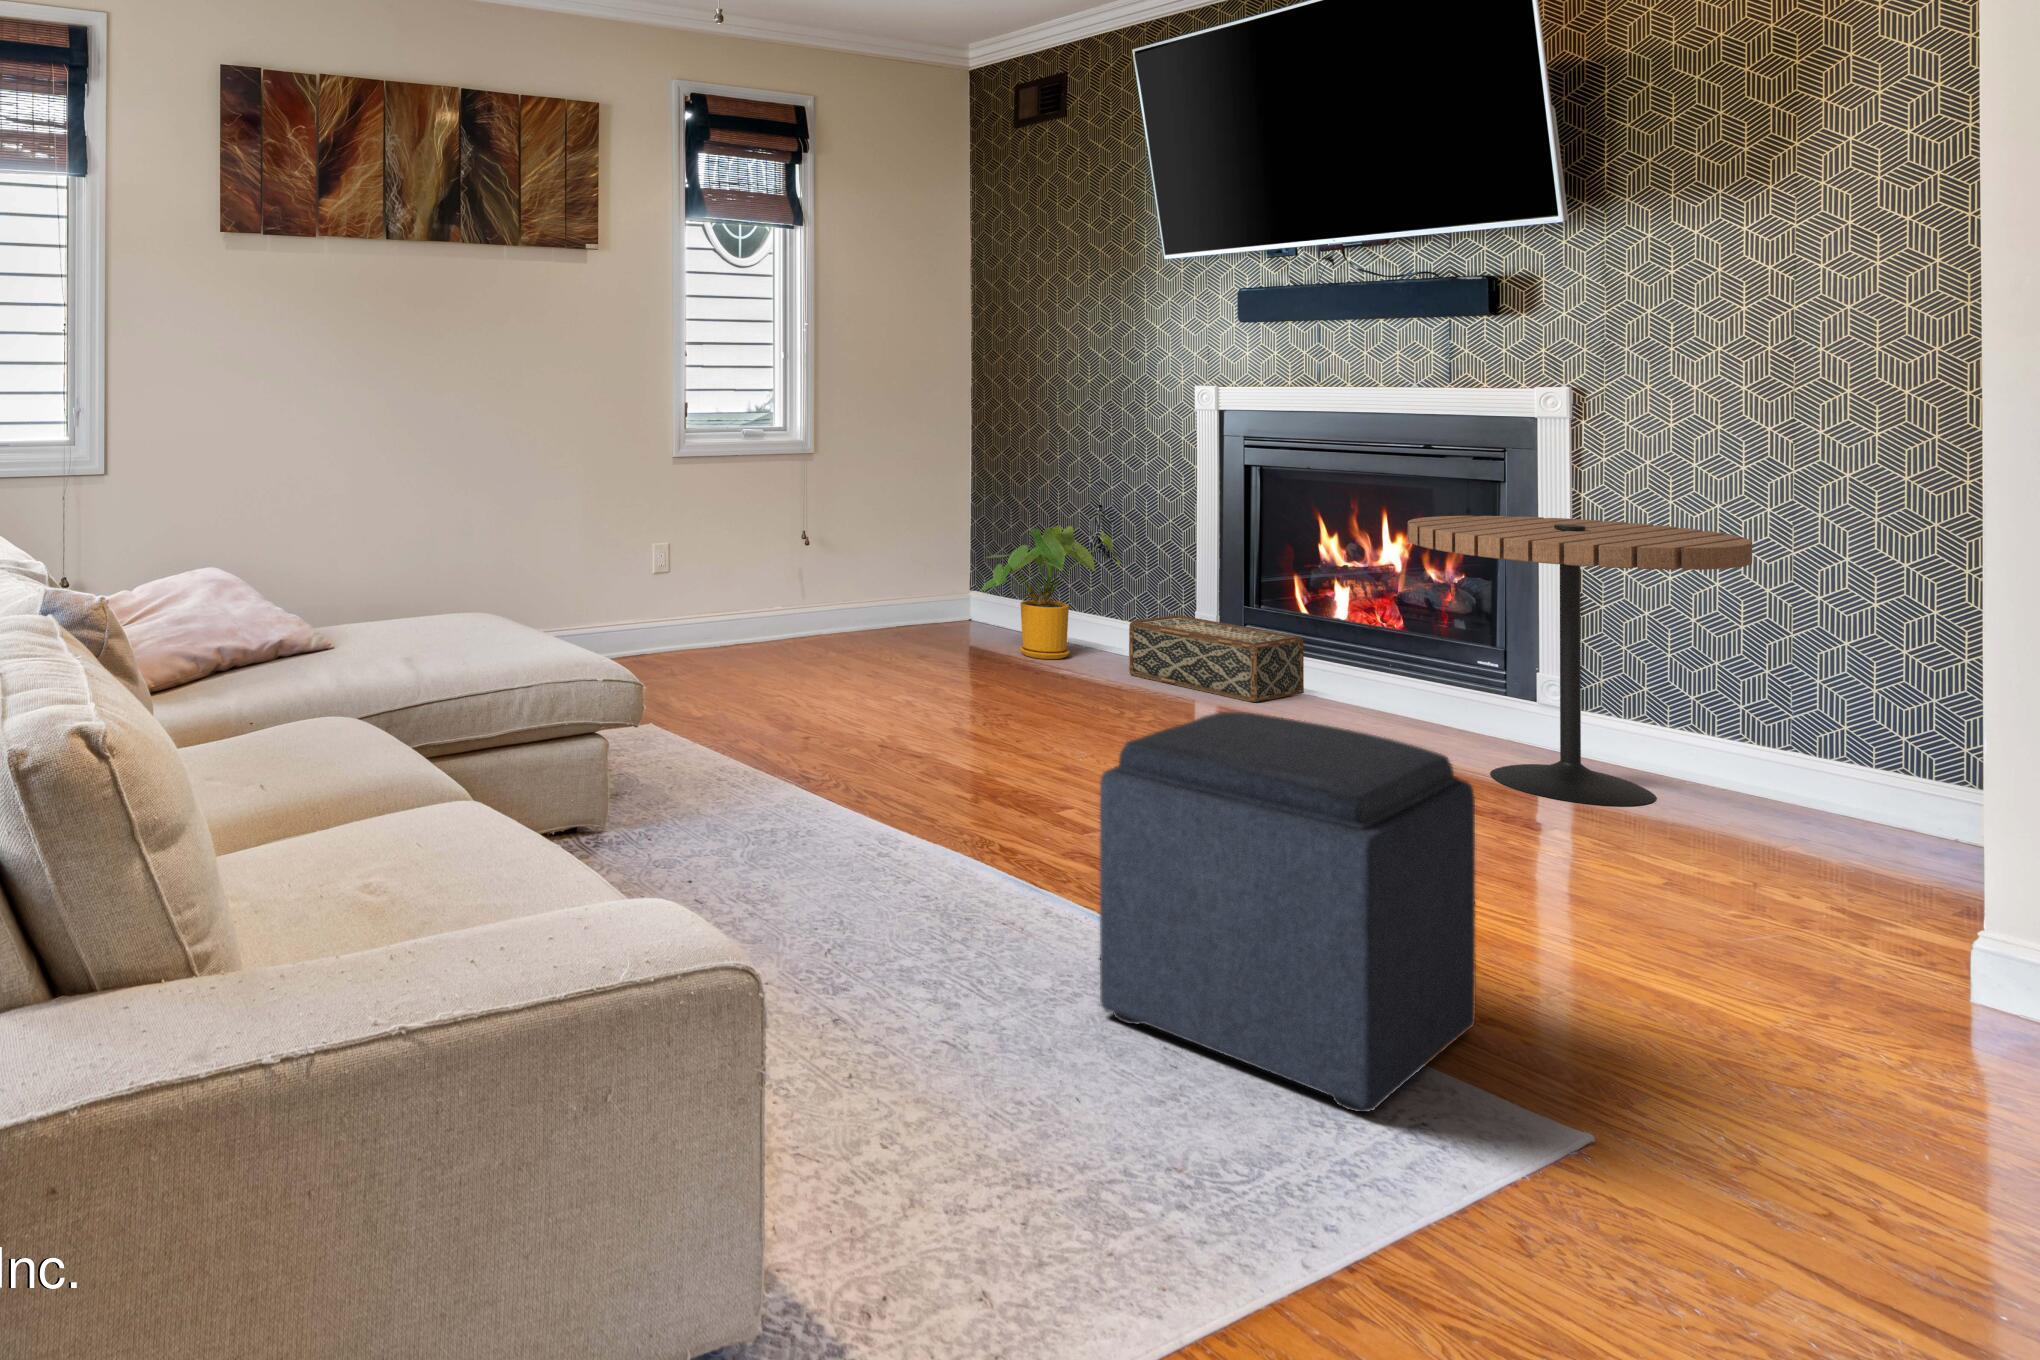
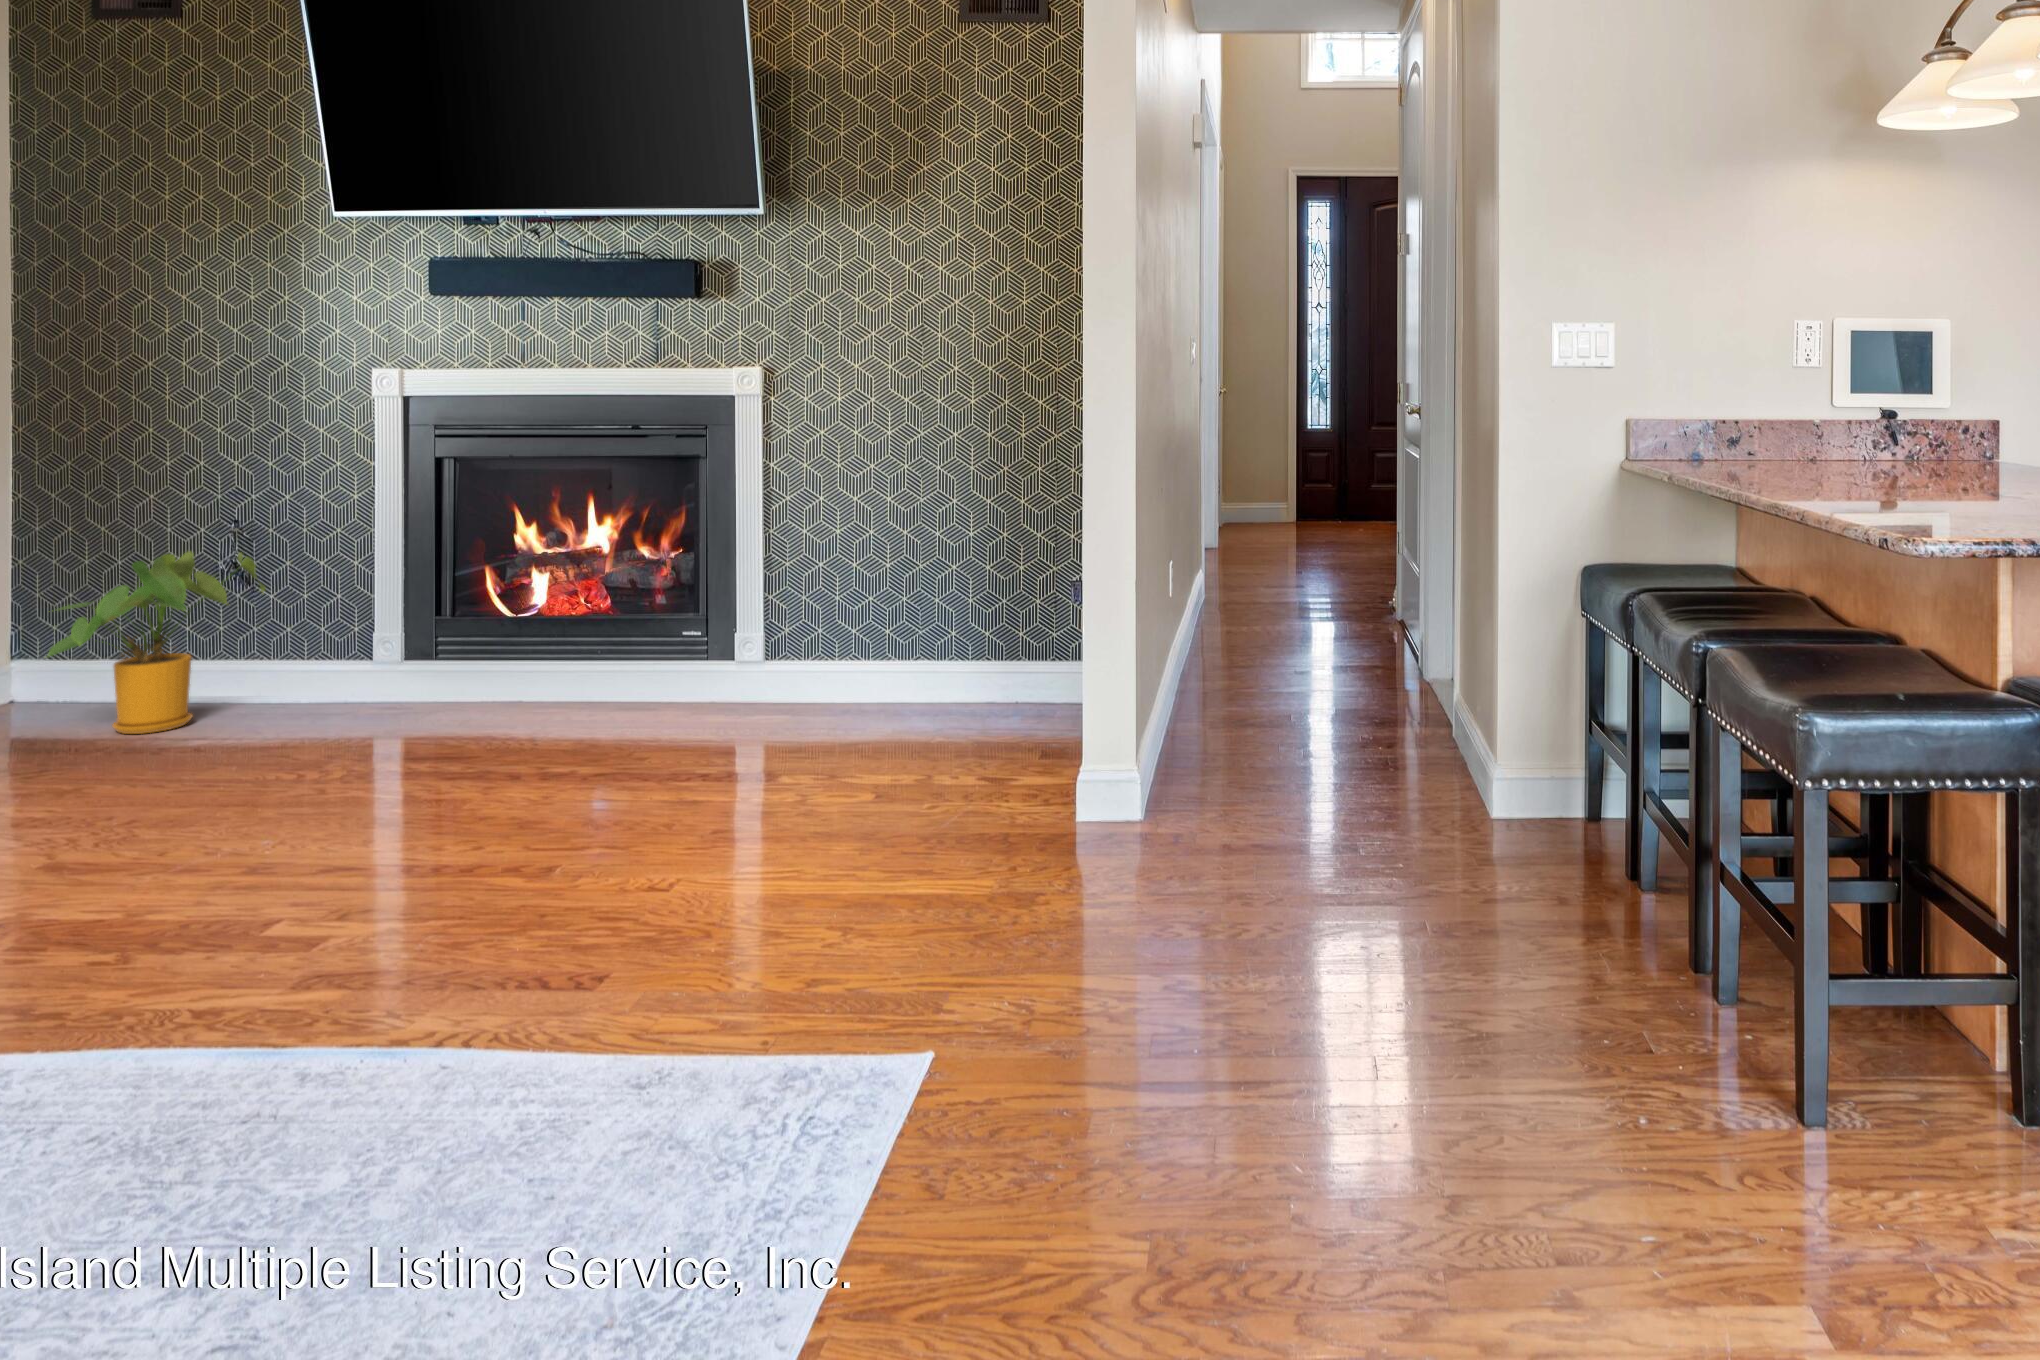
side table: present [1408,516,1752,806] -> none [638,486,909,749]
woven basket: present [1129,615,1304,702] -> none [288,640,506,726]
ottoman: present [1100,712,1476,1112] -> none [432,738,810,1174]

